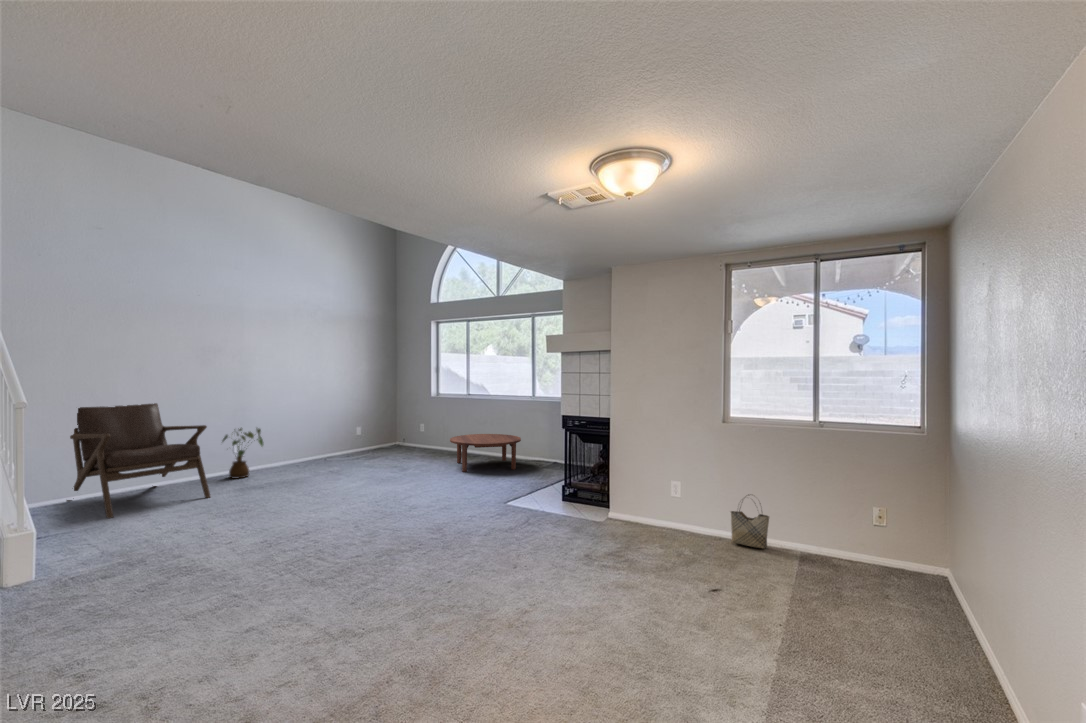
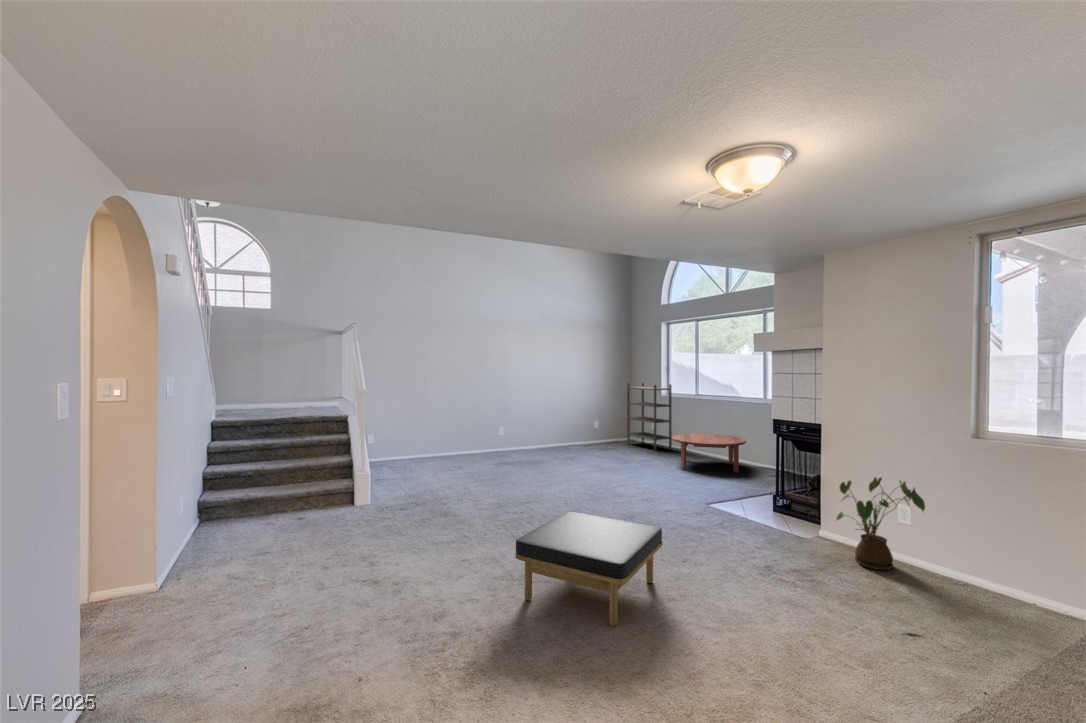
bookshelf: none [392,384,442,456] -> present [627,383,672,451]
lounge chair: present [67,403,210,518] -> none [398,395,478,475]
house plant: present [222,428,263,478] -> present [836,477,925,570]
woven basket: present [731,510,769,548] -> none [977,536,1041,611]
ottoman: none [353,531,507,648] -> present [516,512,663,626]

